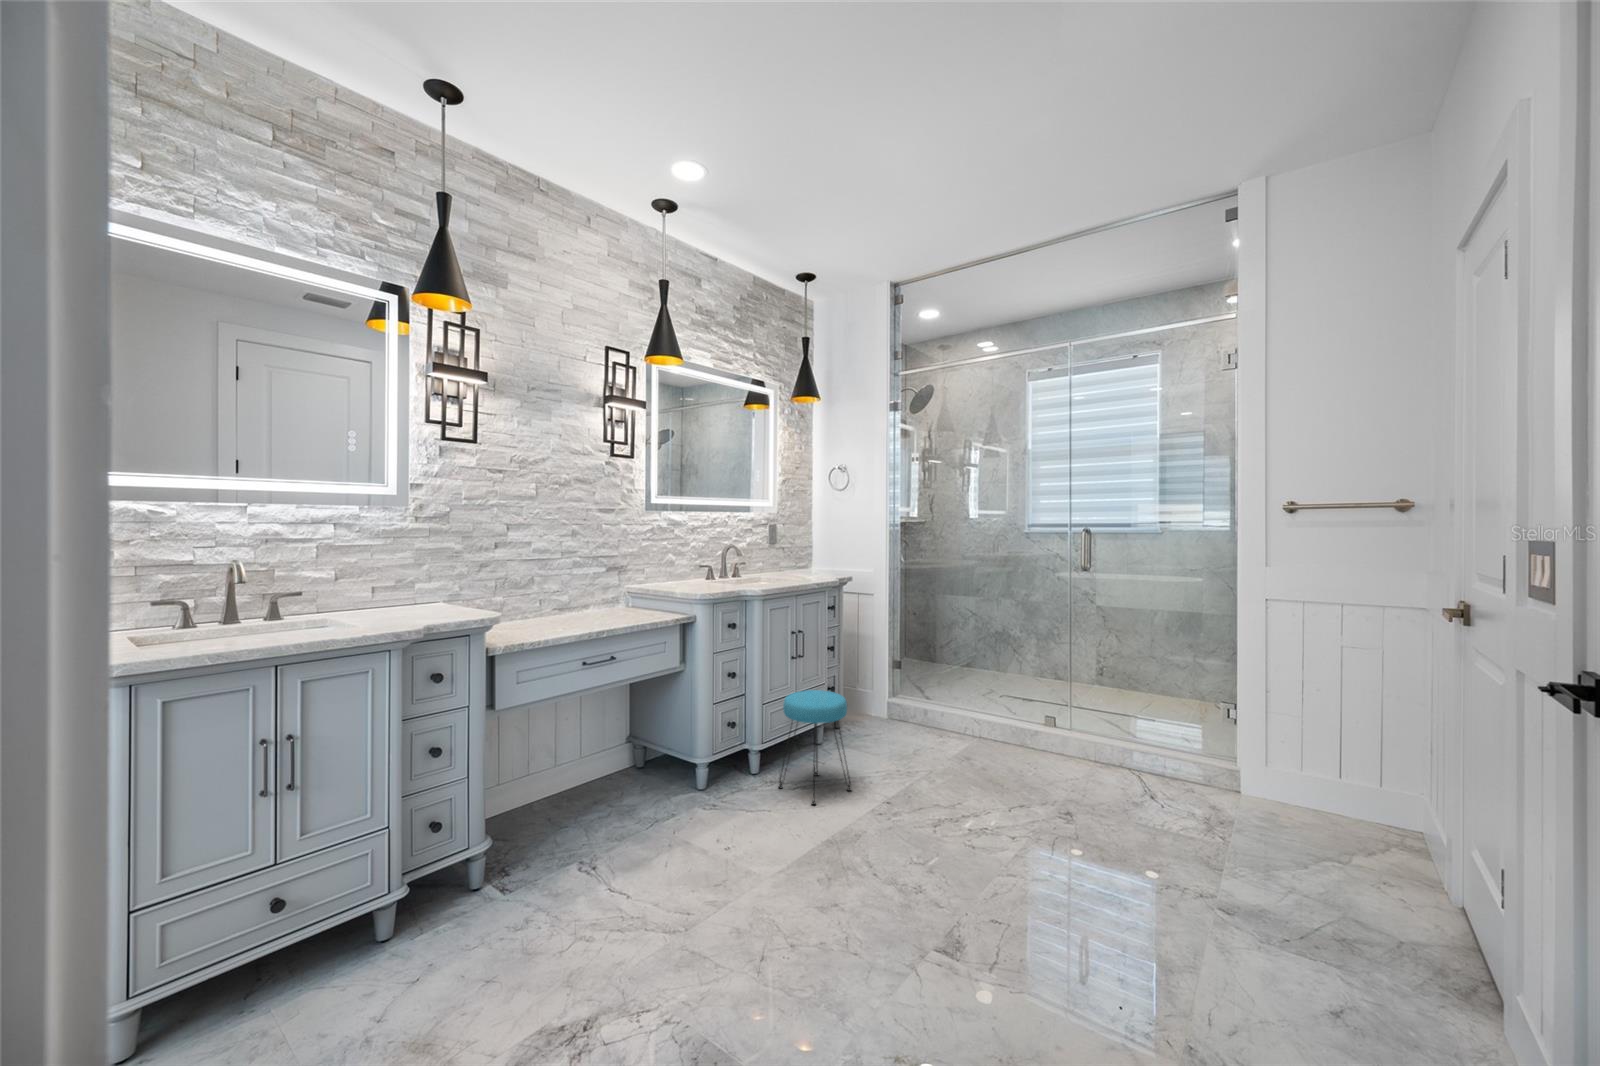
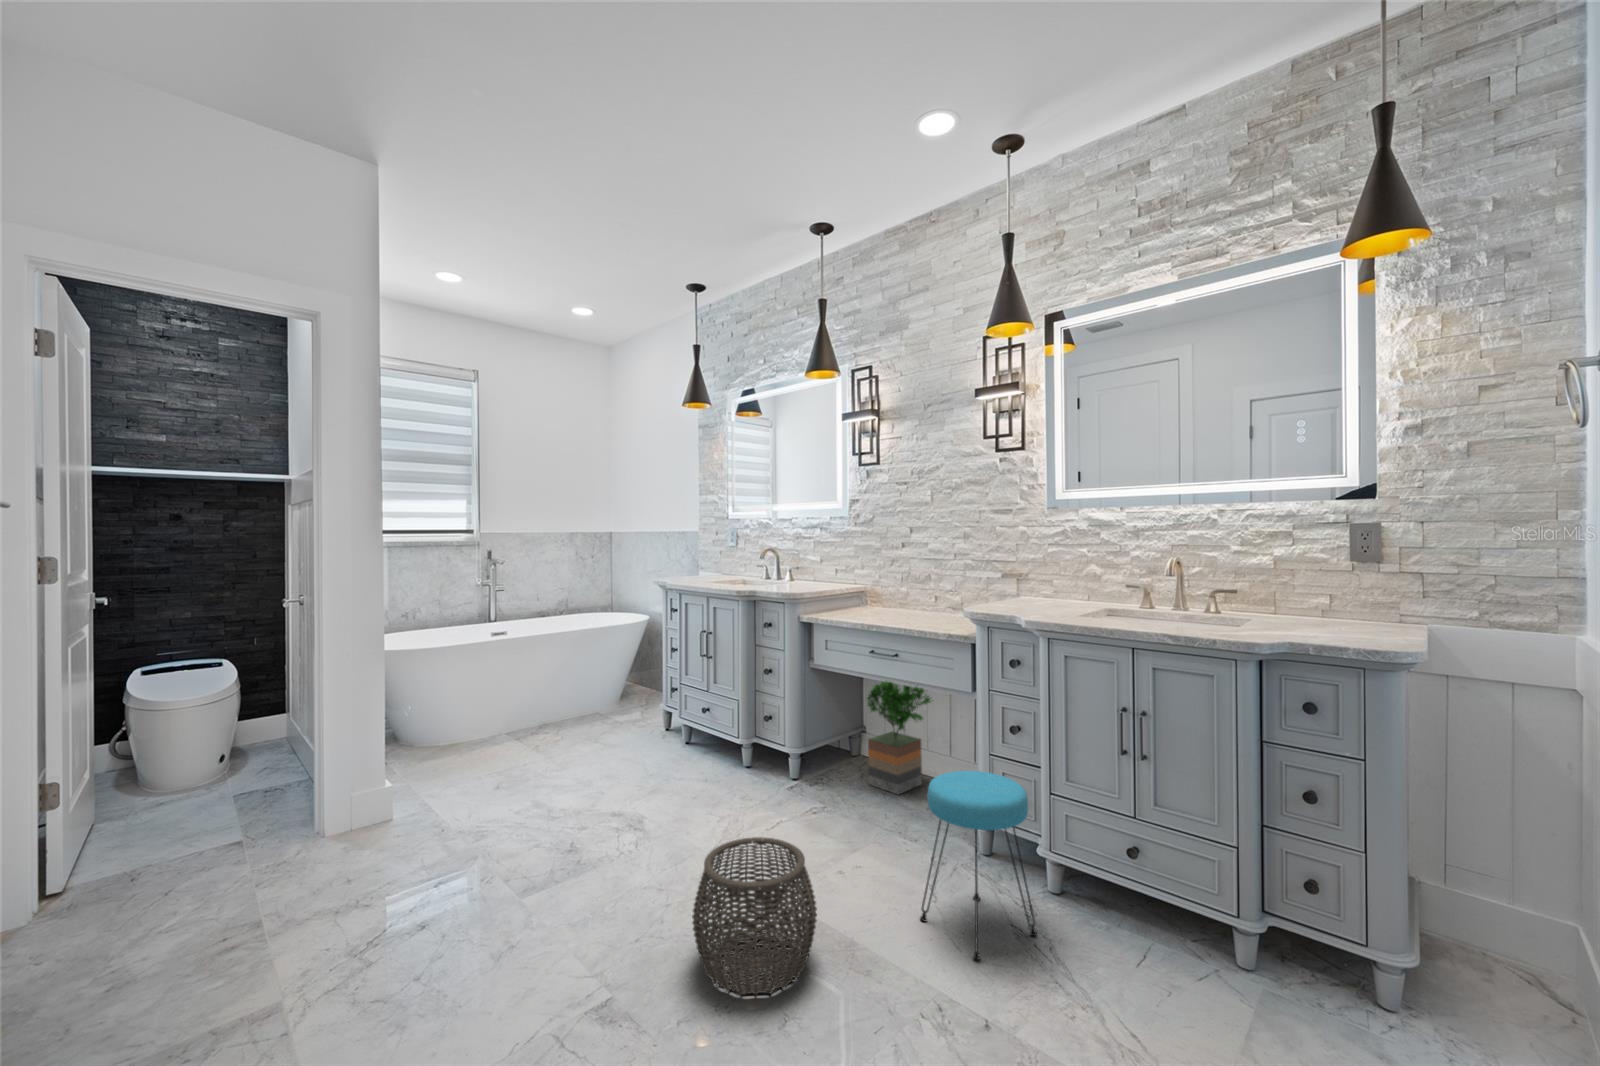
potted tree: none [509,696,605,830] -> present [867,680,933,794]
woven basket: none [852,768,947,882] -> present [692,837,817,995]

